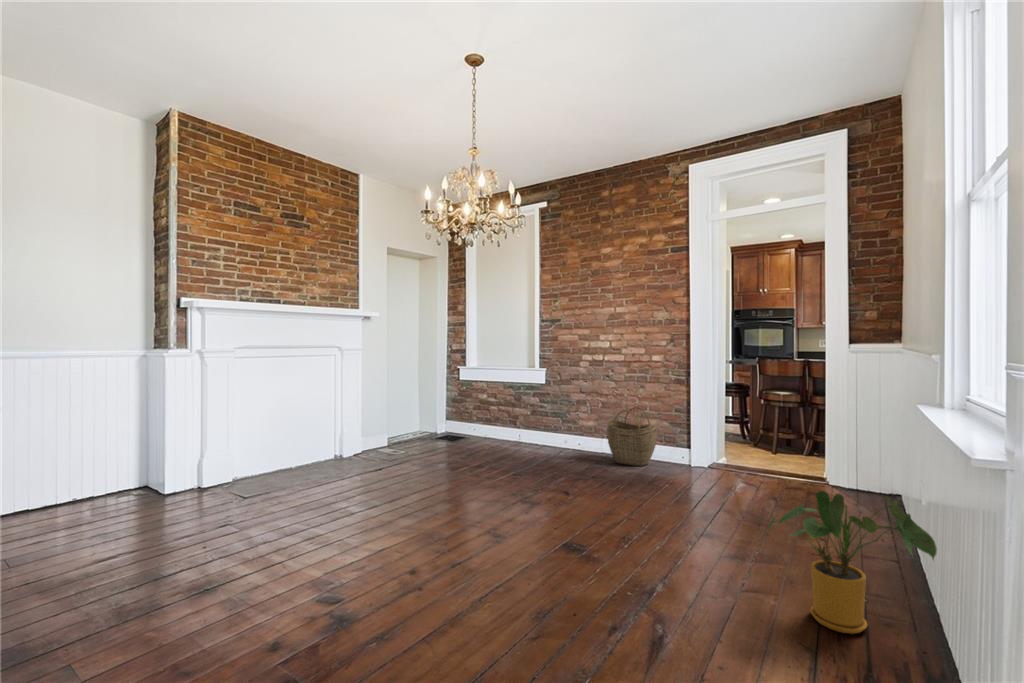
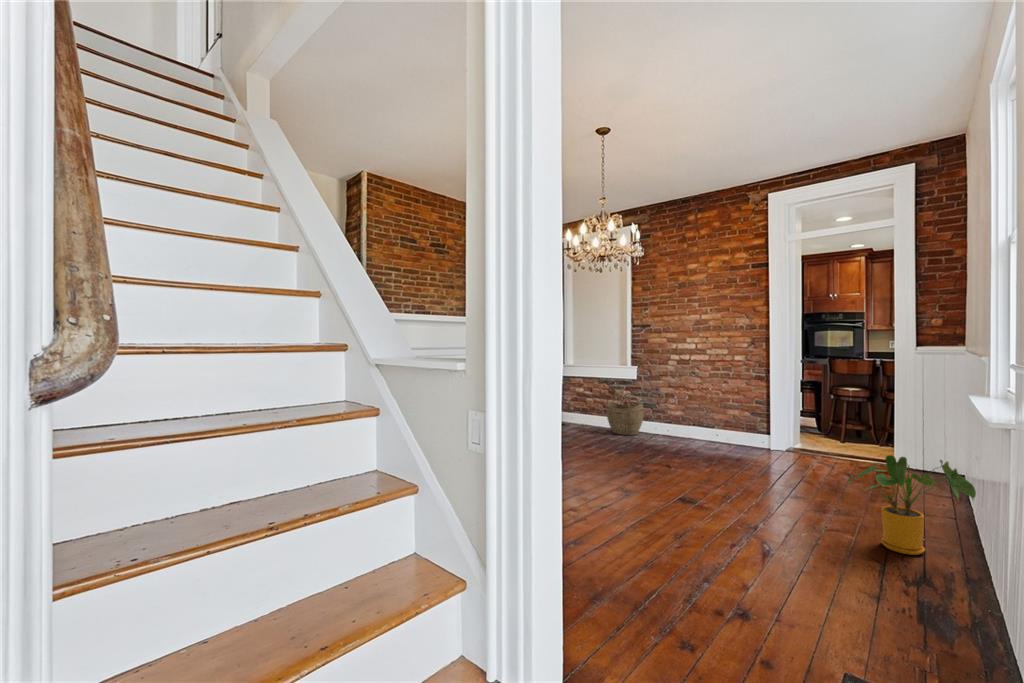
woven basket: present [607,407,657,466] -> present [607,393,644,436]

